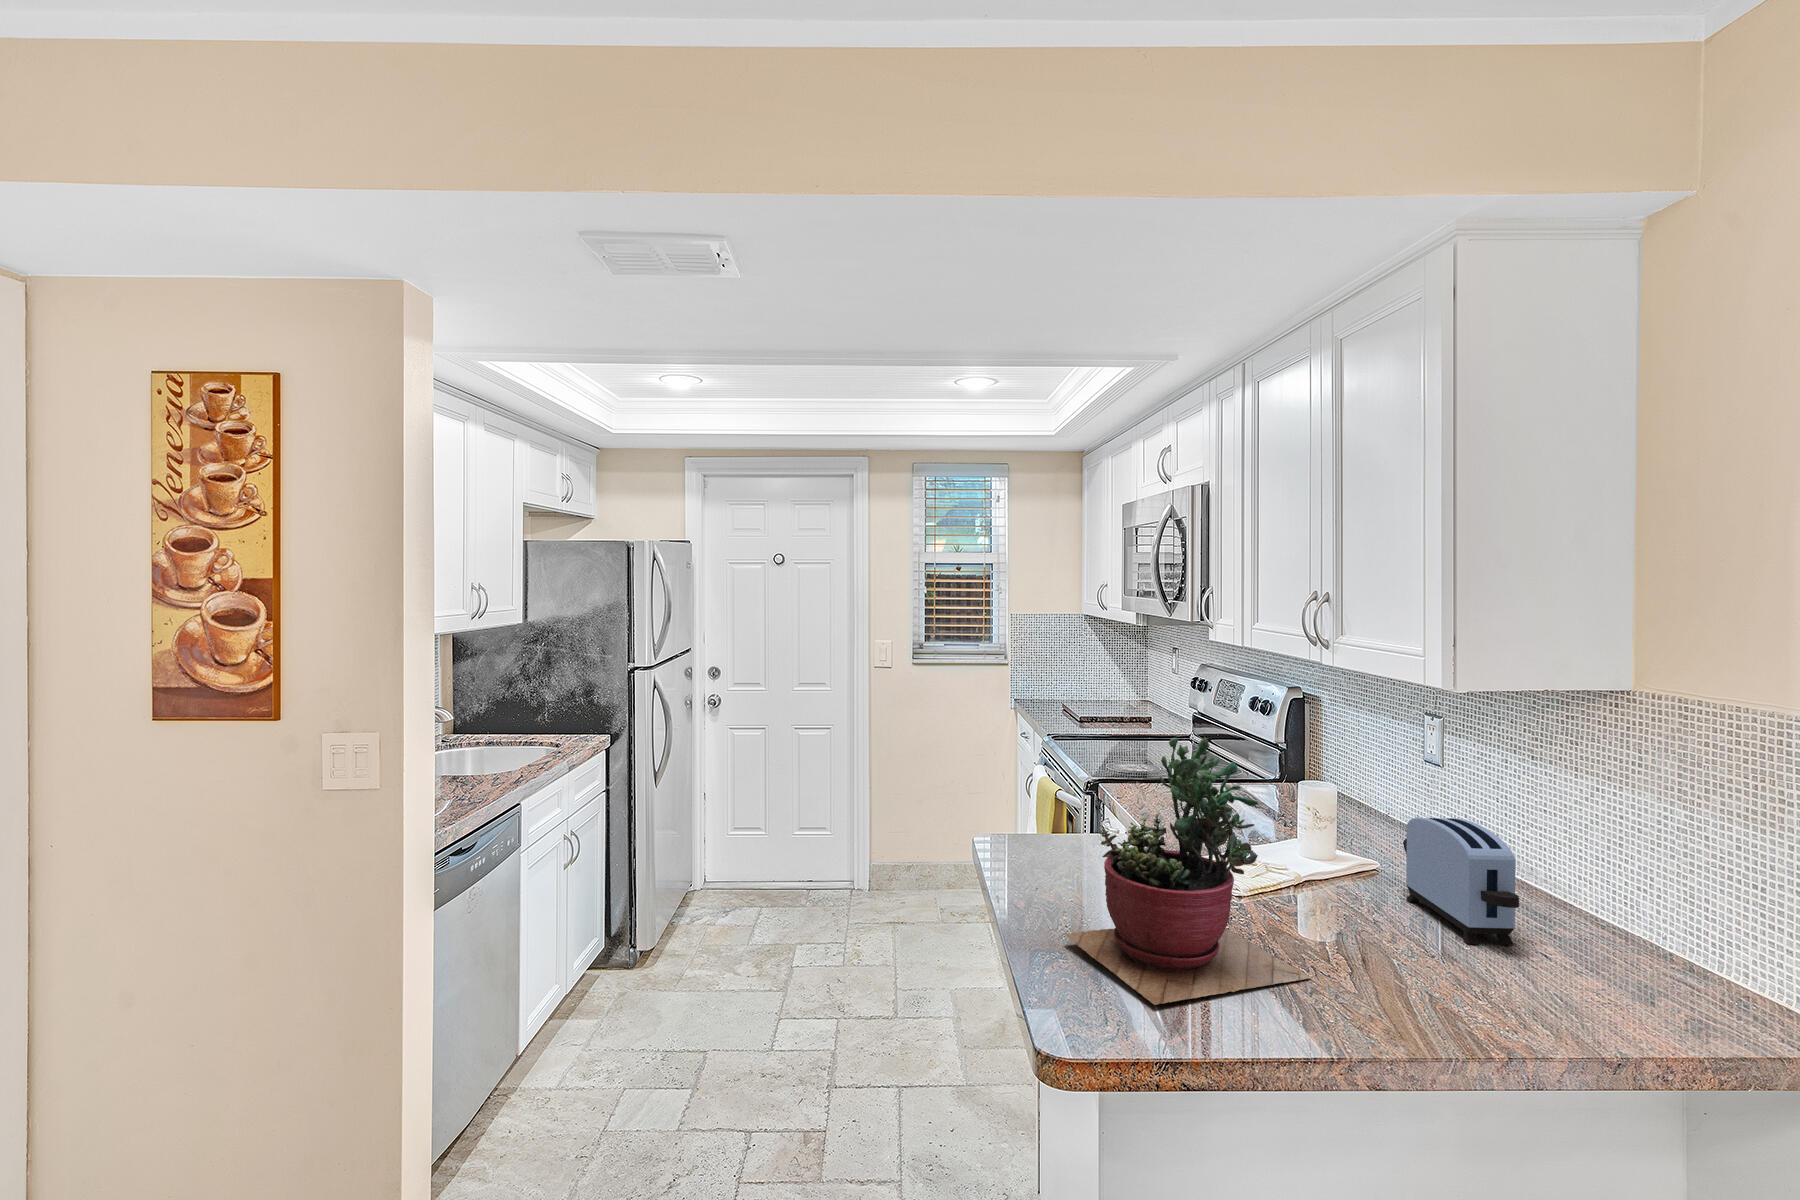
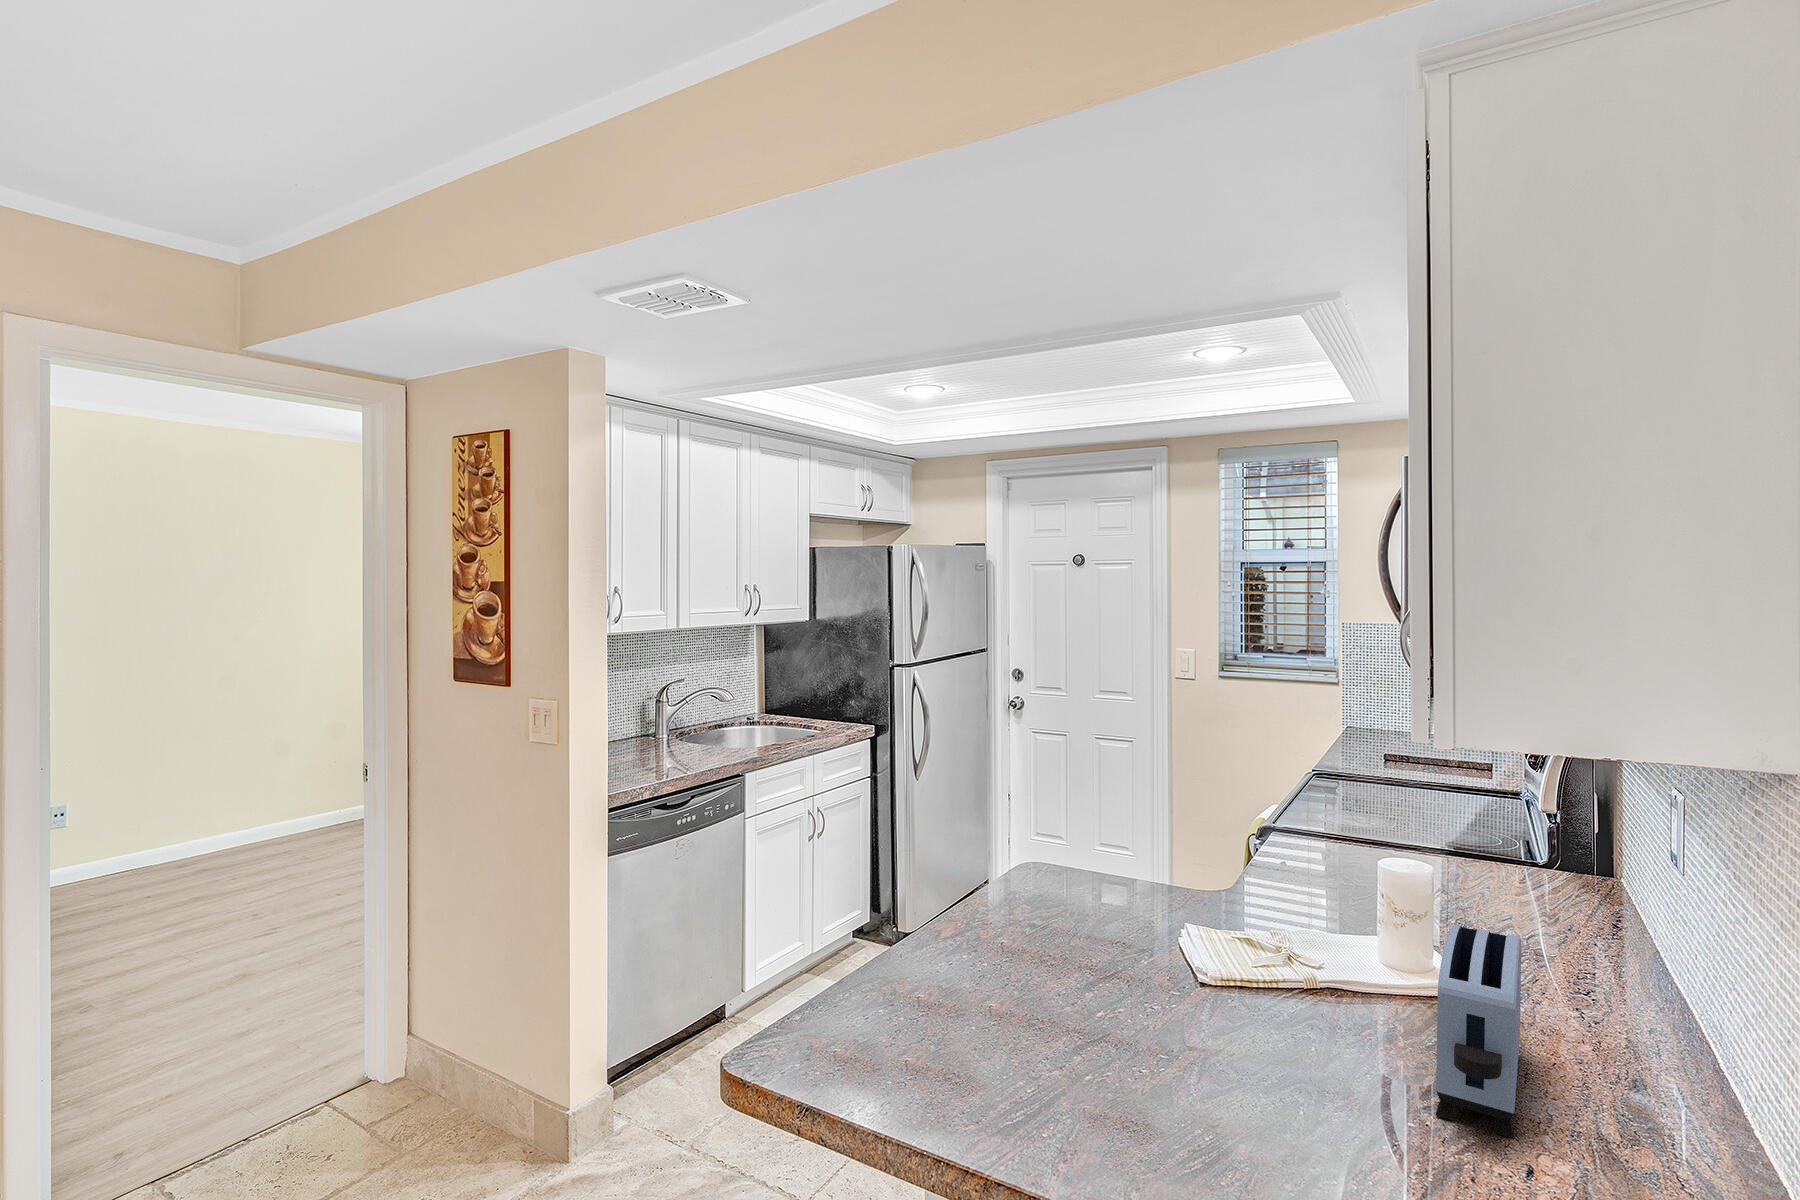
succulent plant: present [1064,737,1311,1005] -> none [893,765,1126,1088]

